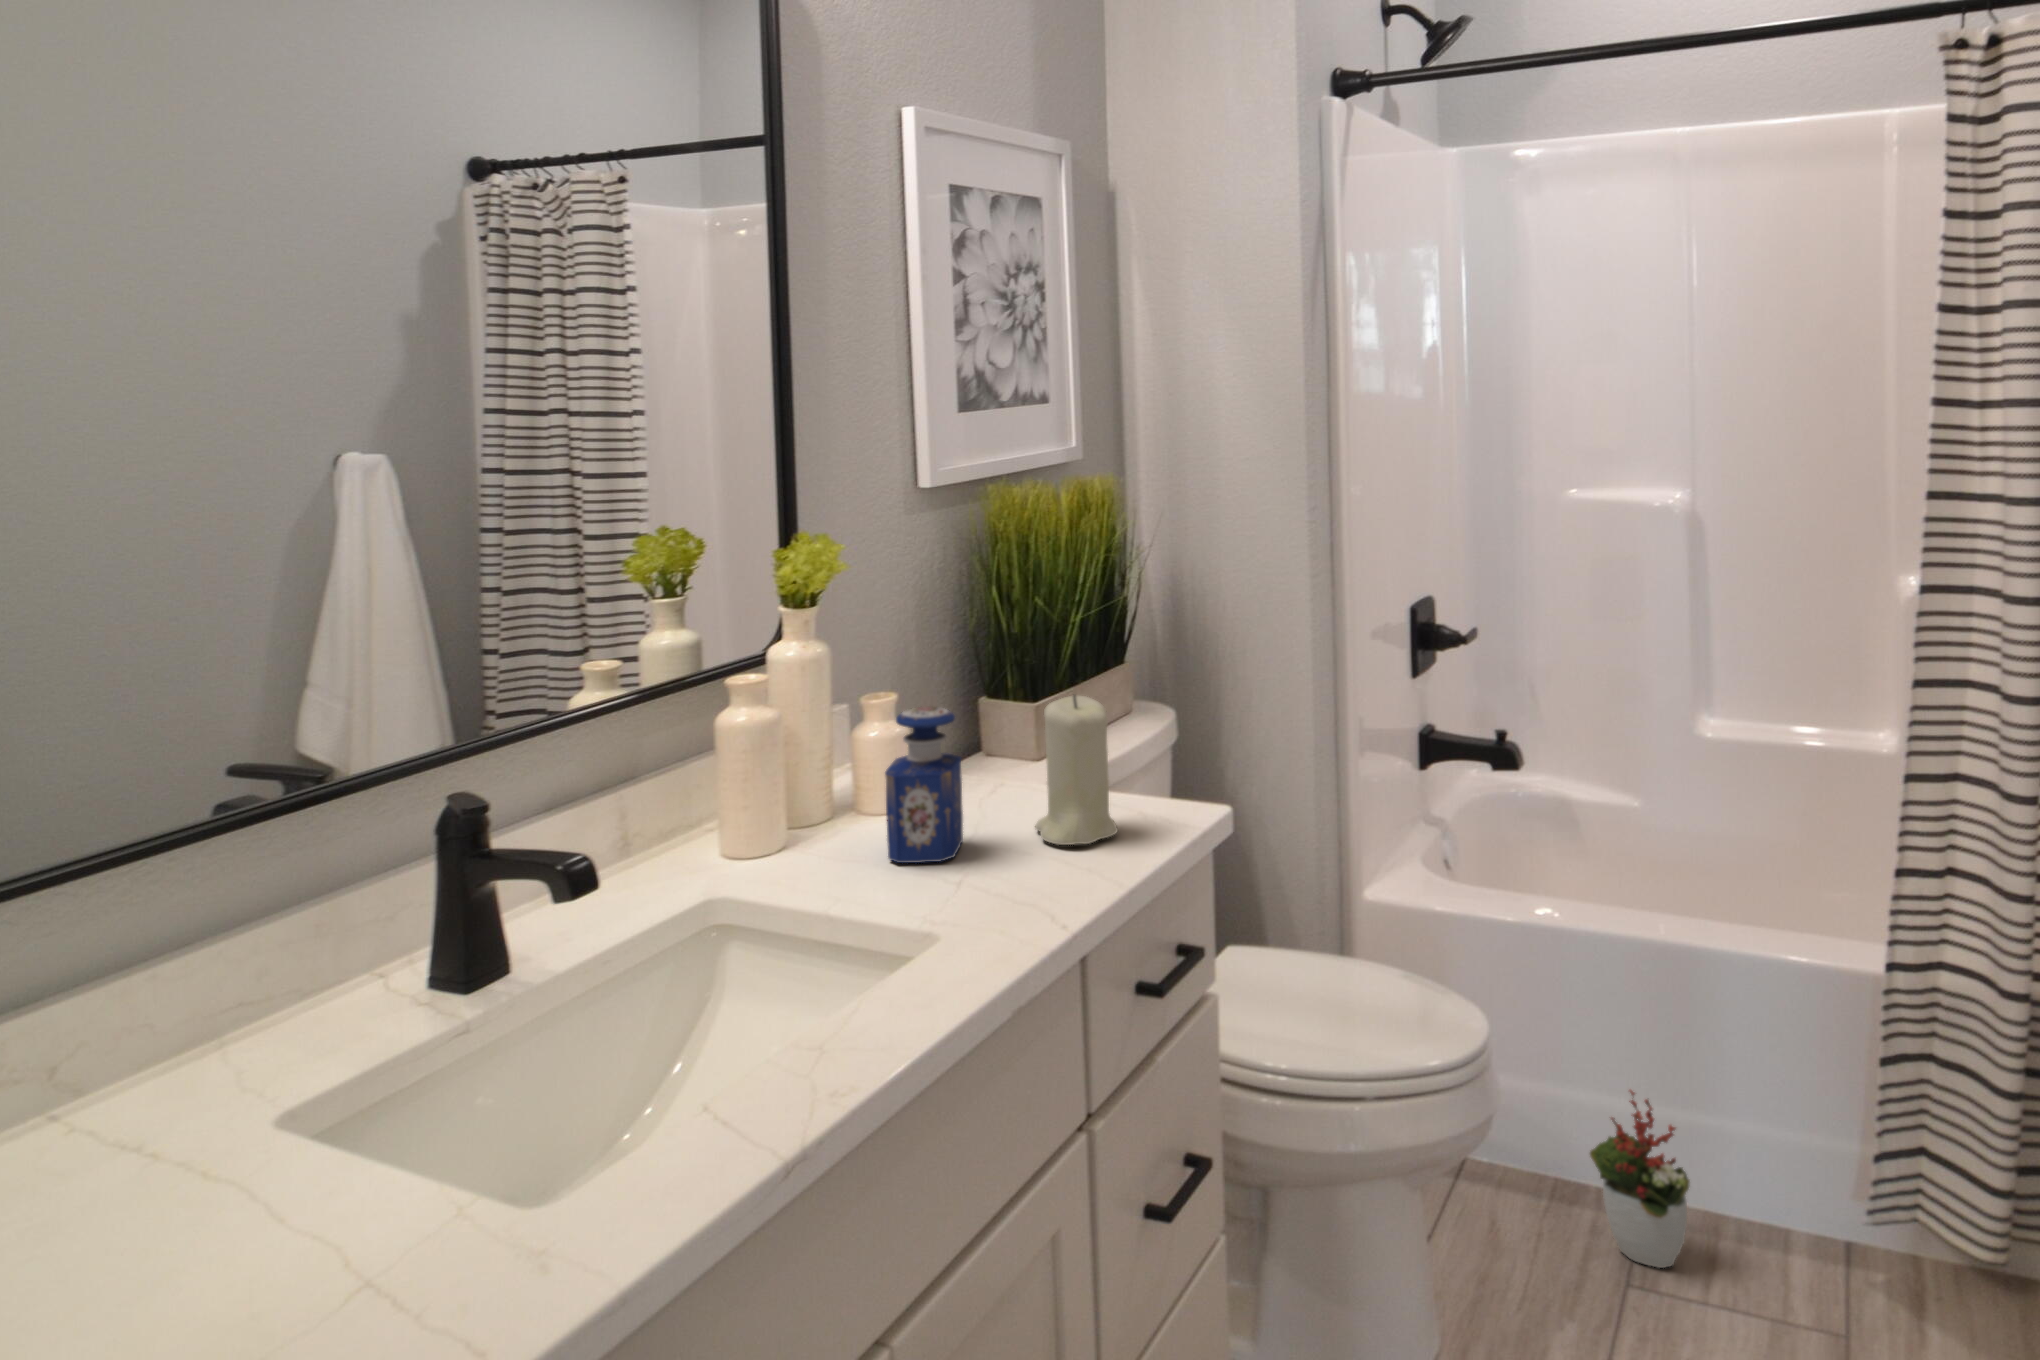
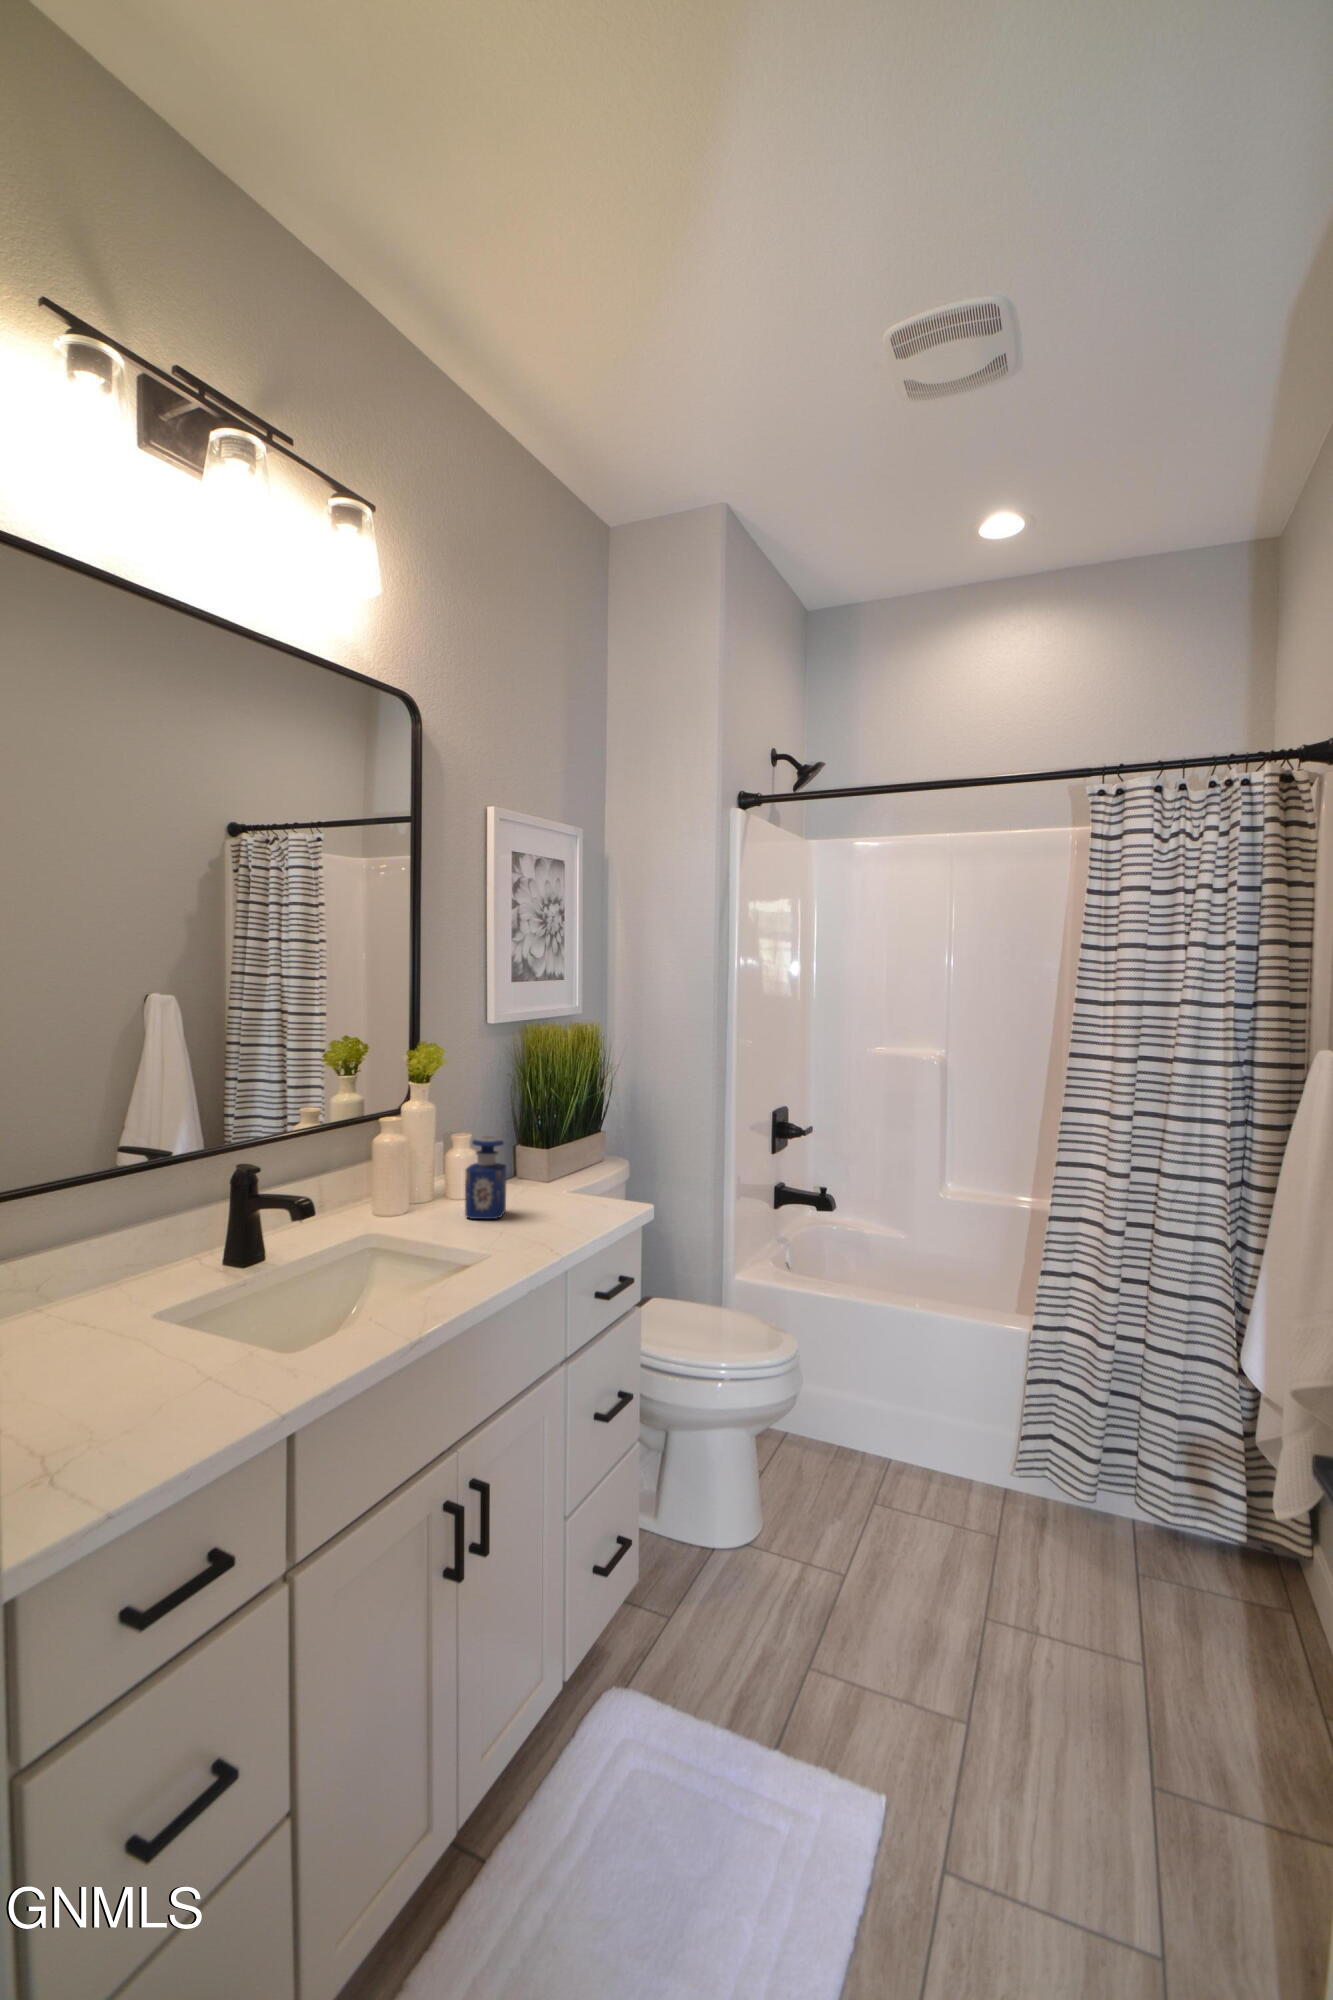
candle: present [1035,695,1118,845] -> none [545,1135,590,1215]
decorative plant: present [1590,1090,1690,1268] -> none [854,1390,910,1490]

